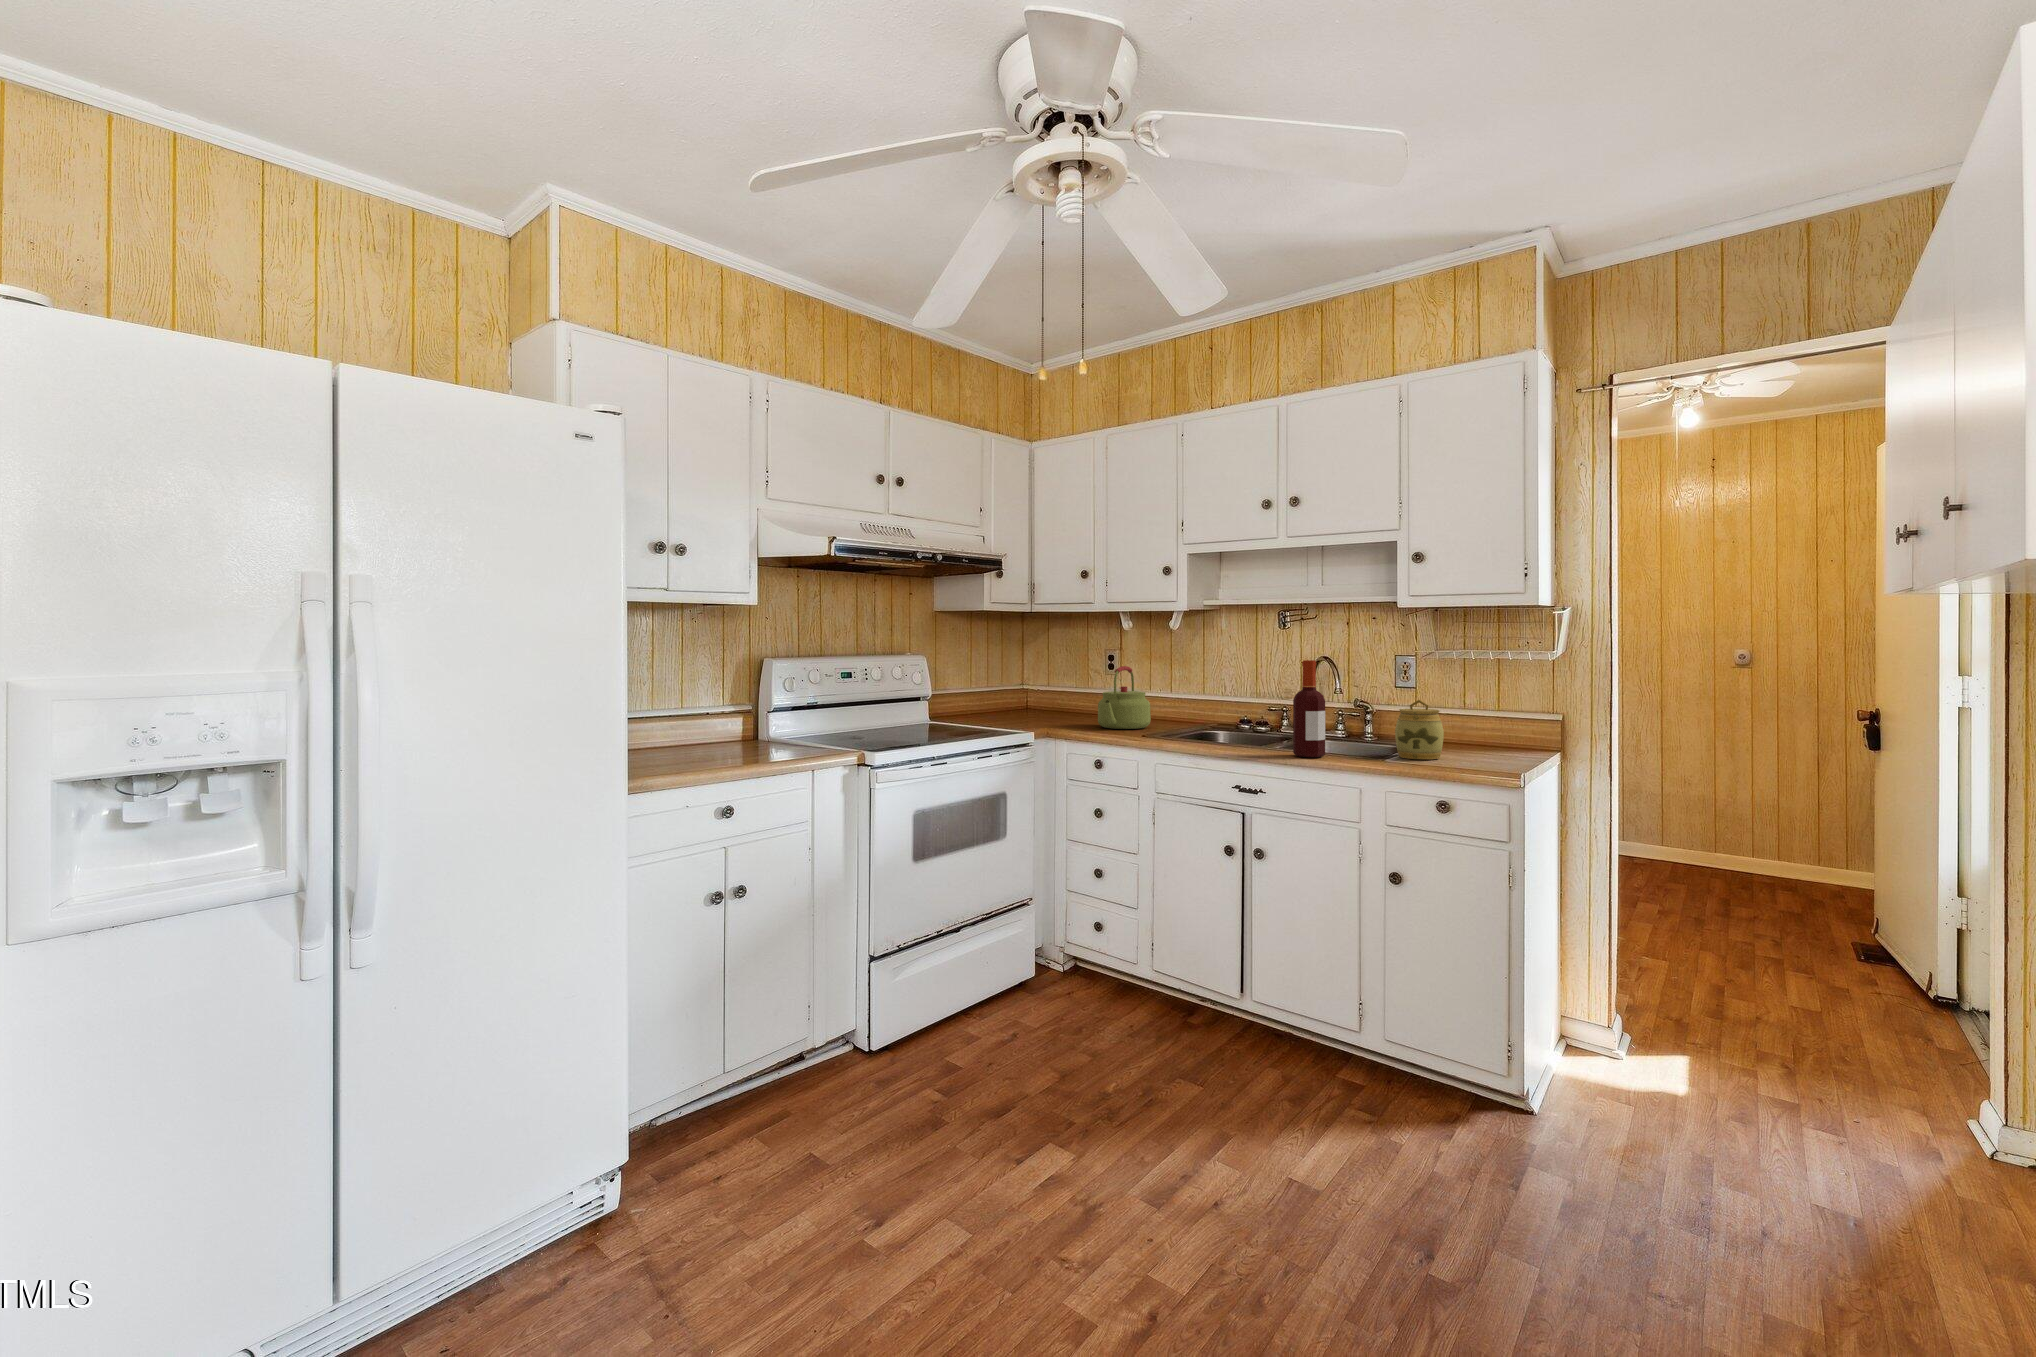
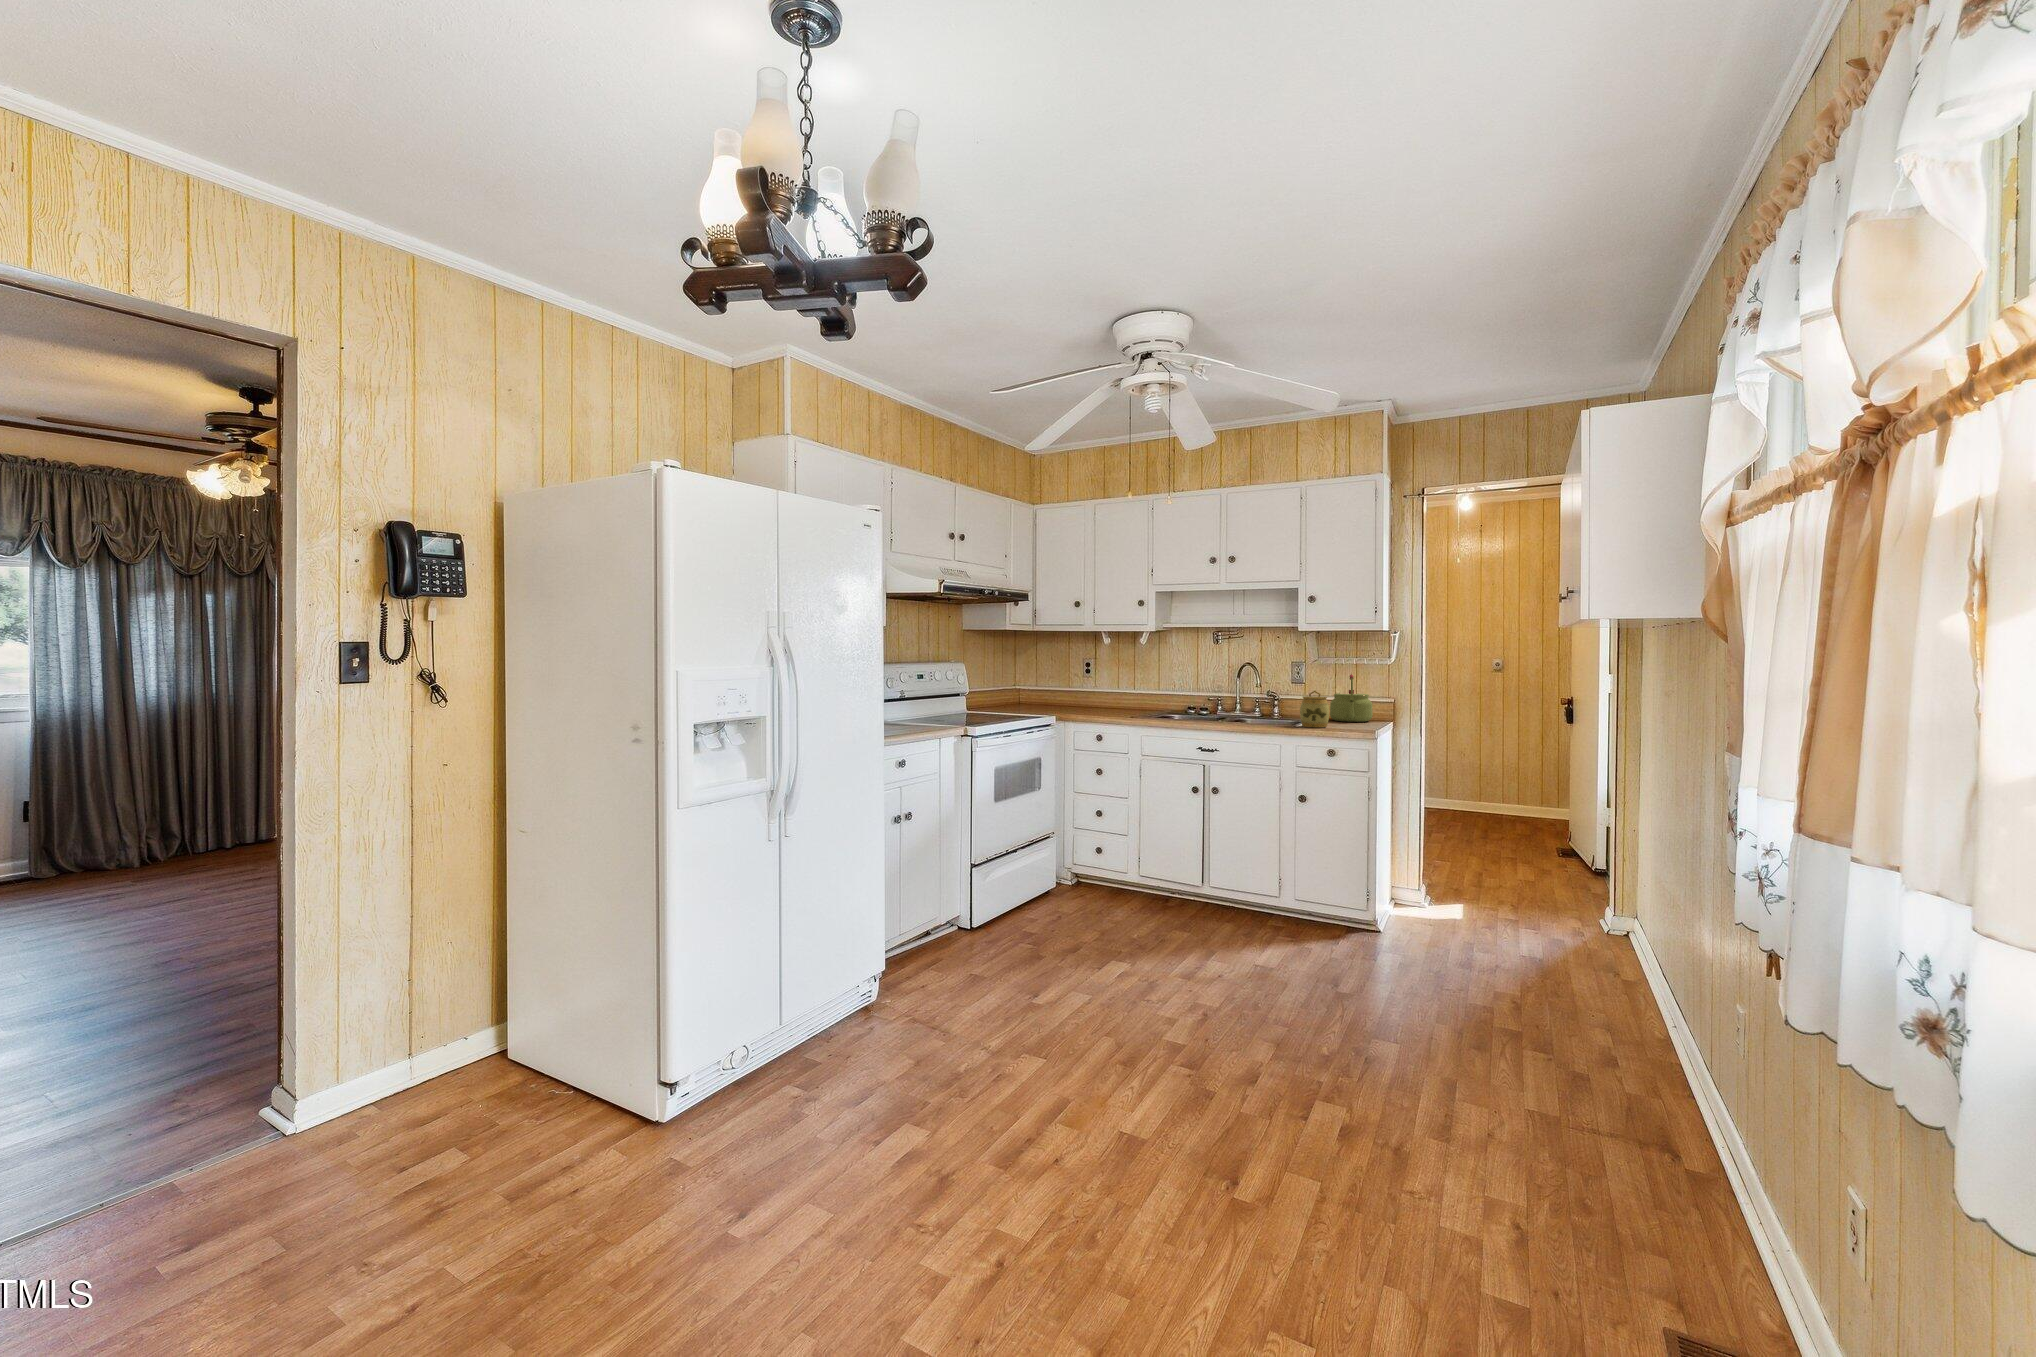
bottle: present [1293,660,1325,757] -> none [1240,666,1260,727]
kettle: present [1098,666,1151,729] -> present [1330,674,1373,722]

